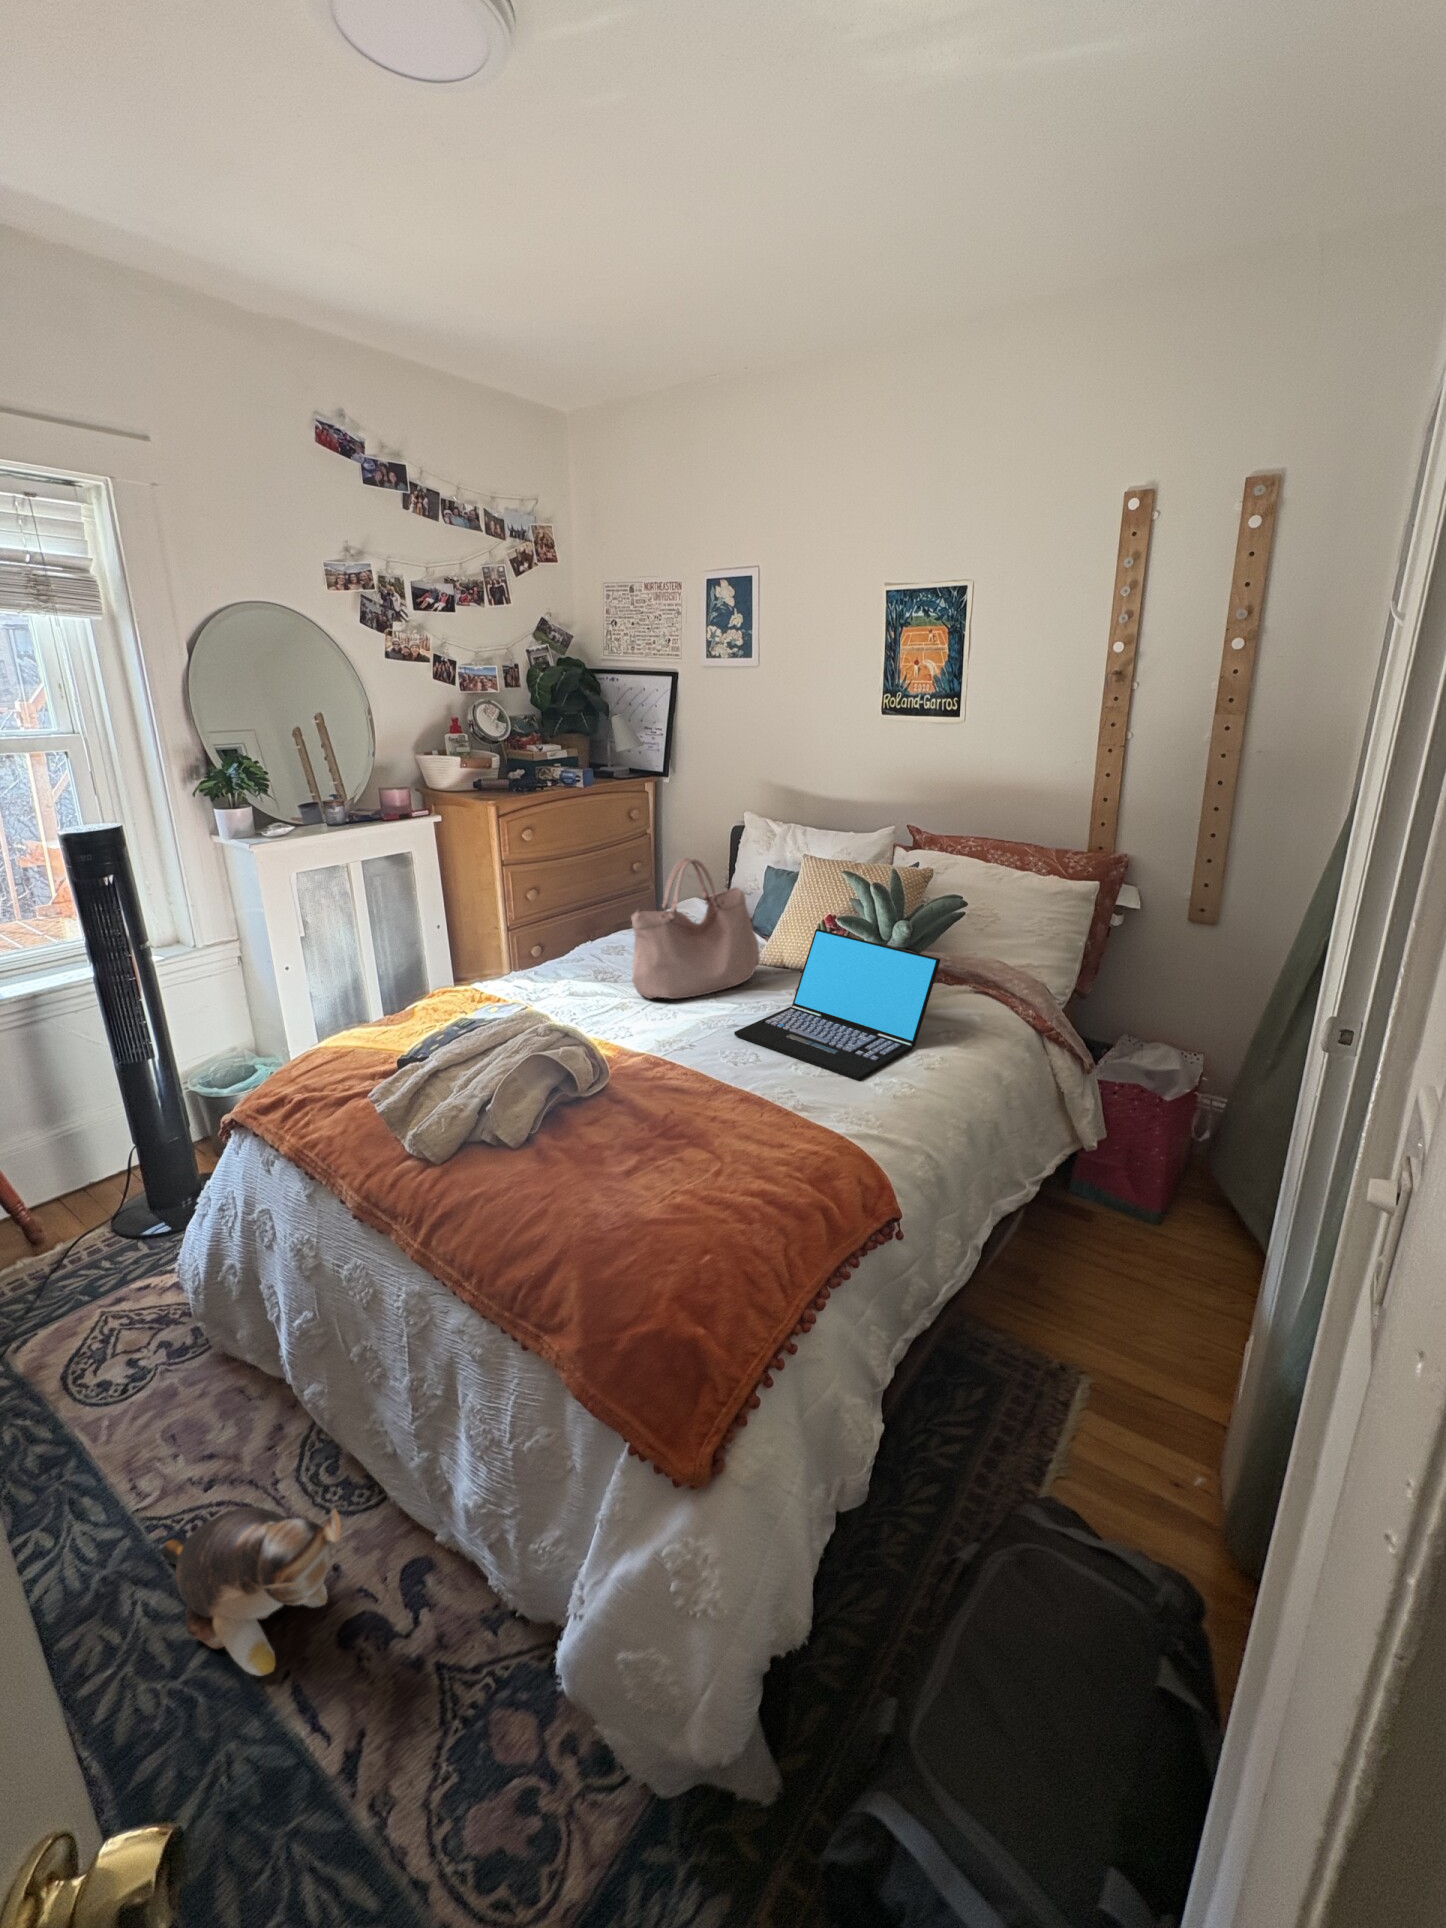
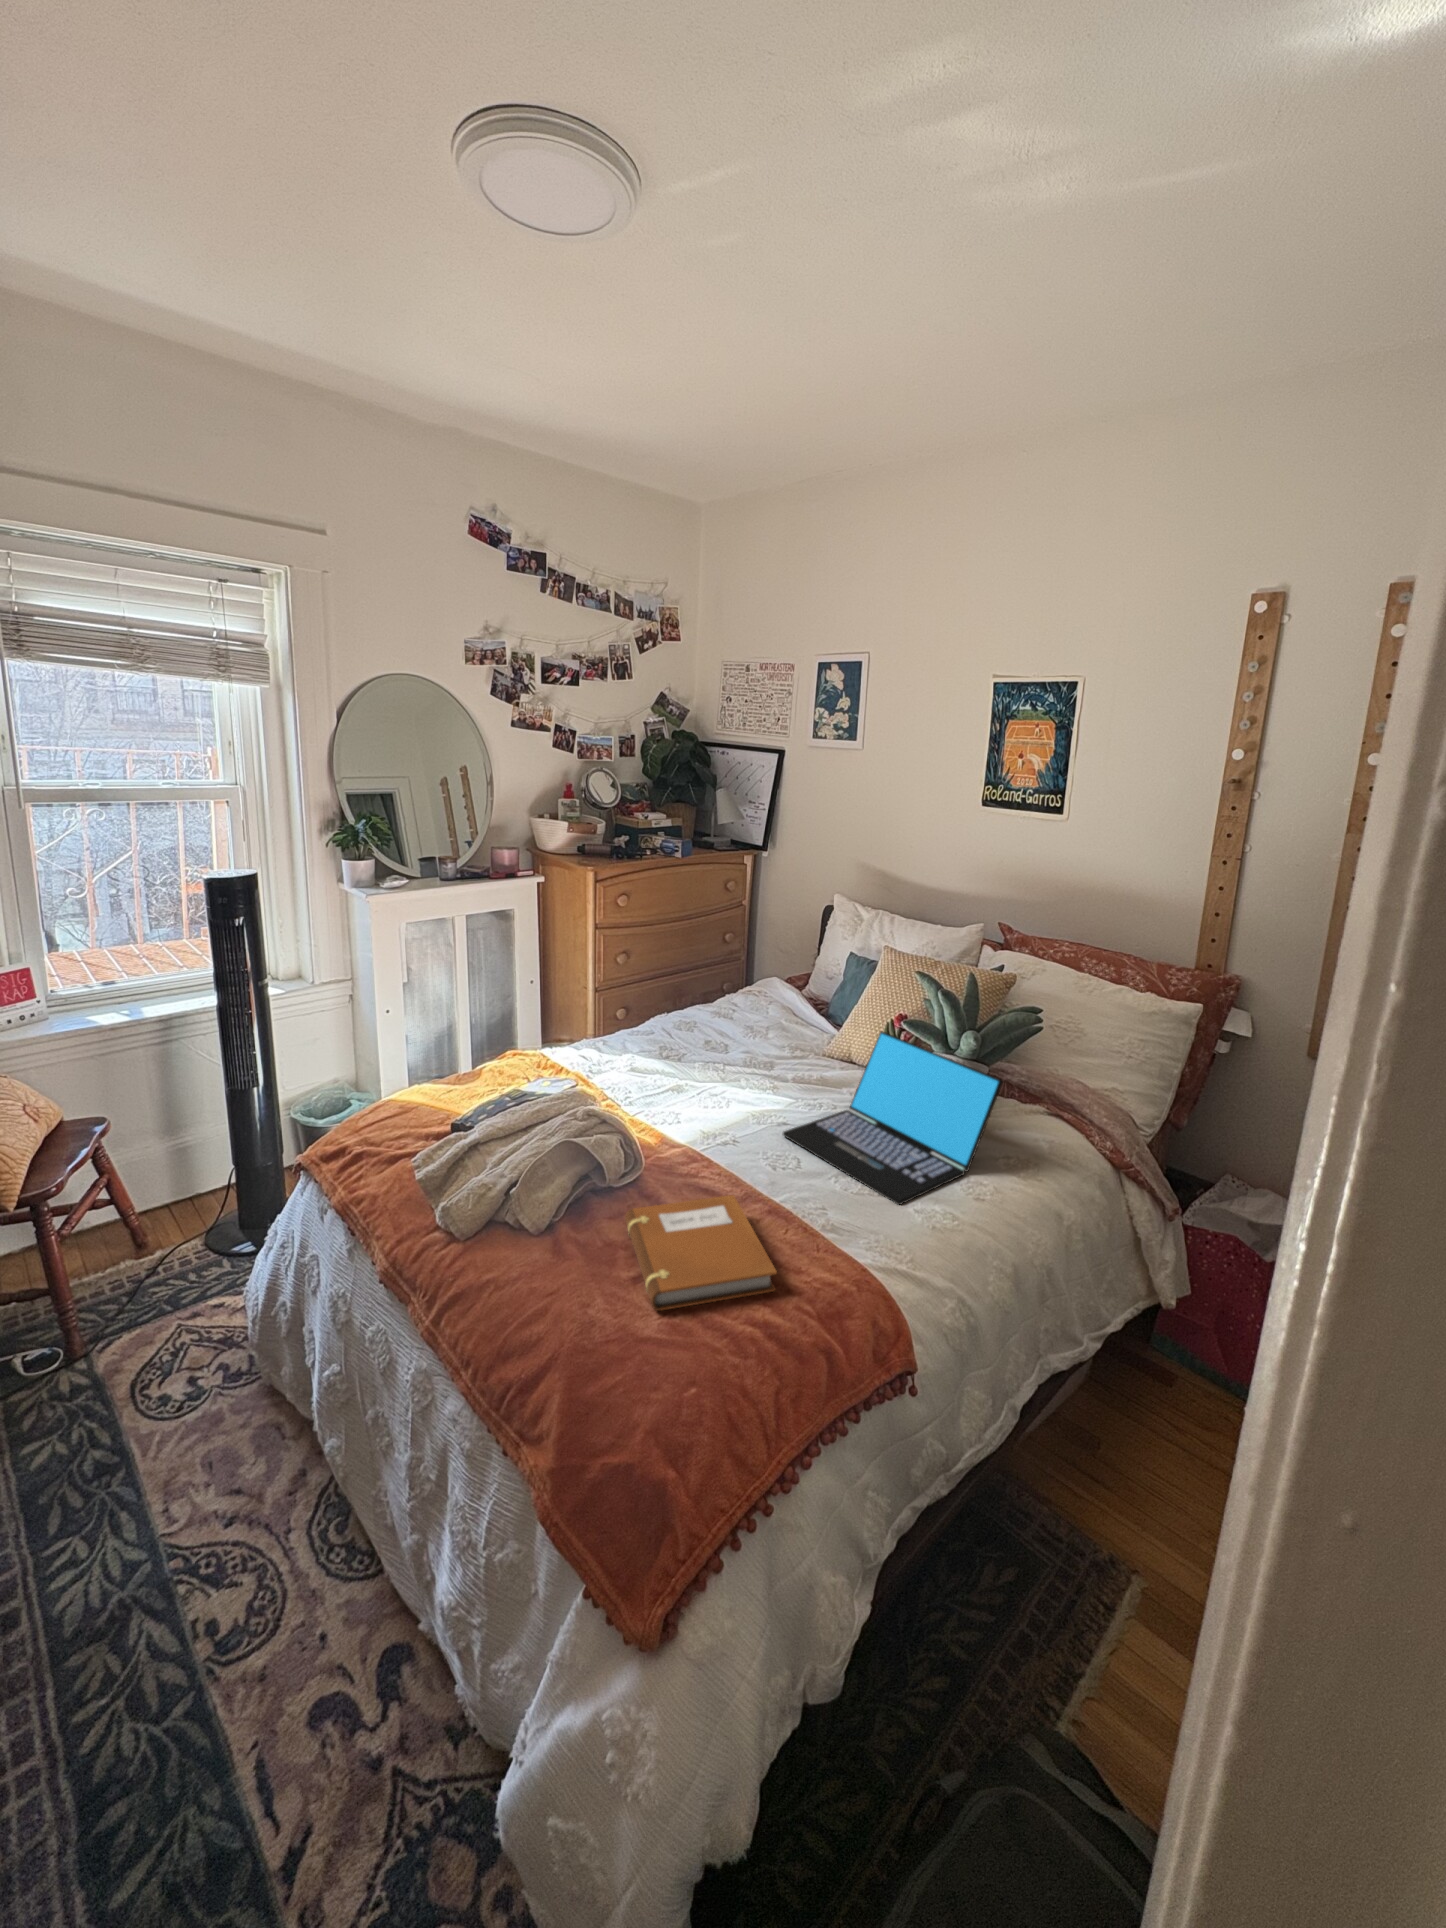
handbag: present [631,858,760,999] -> none [693,945,827,1087]
notebook: none [603,1088,765,1196] -> present [625,1195,777,1311]
plush toy: present [162,1507,341,1676] -> none [174,1559,318,1738]

